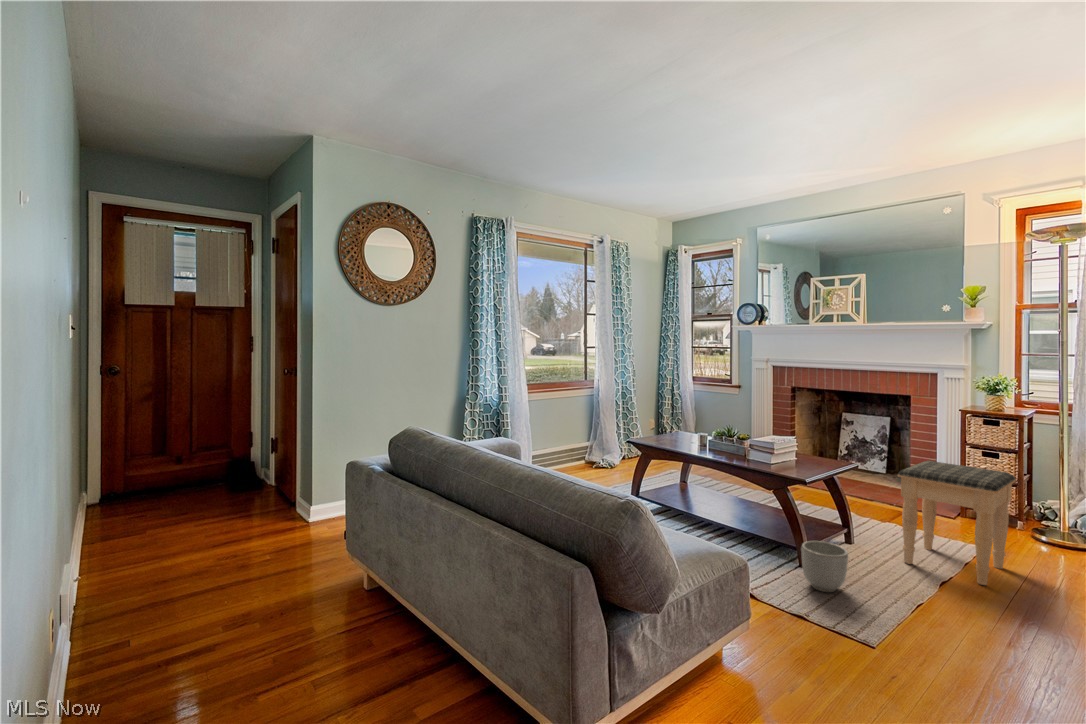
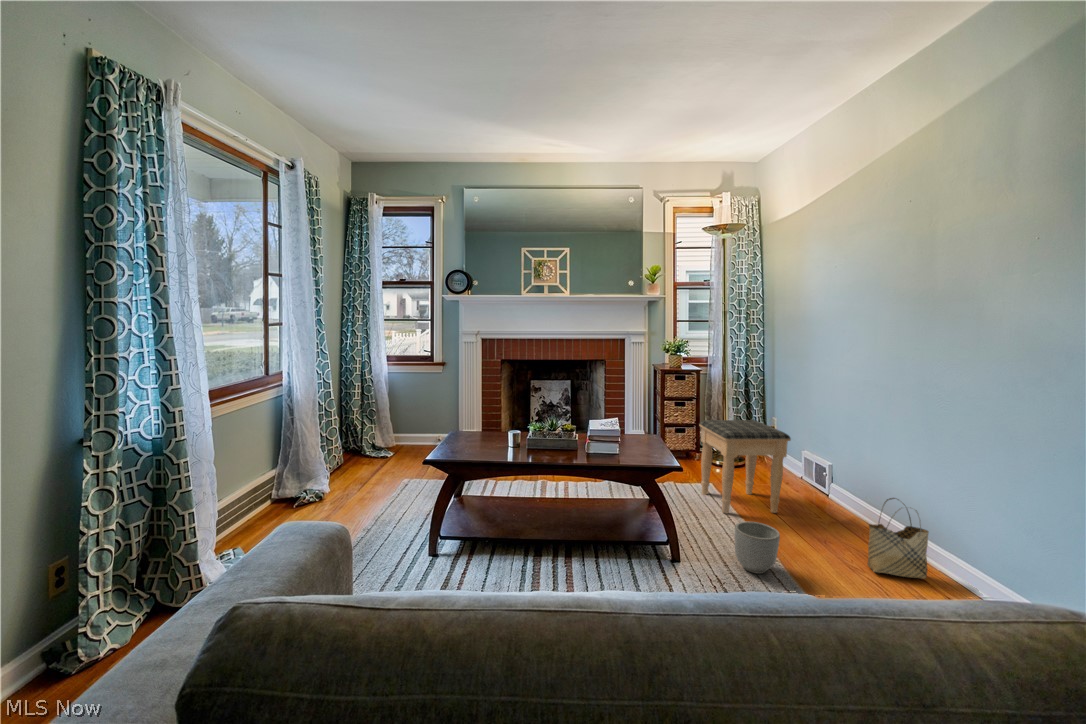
woven basket: none [962,565,1051,676] -> present [867,498,929,579]

